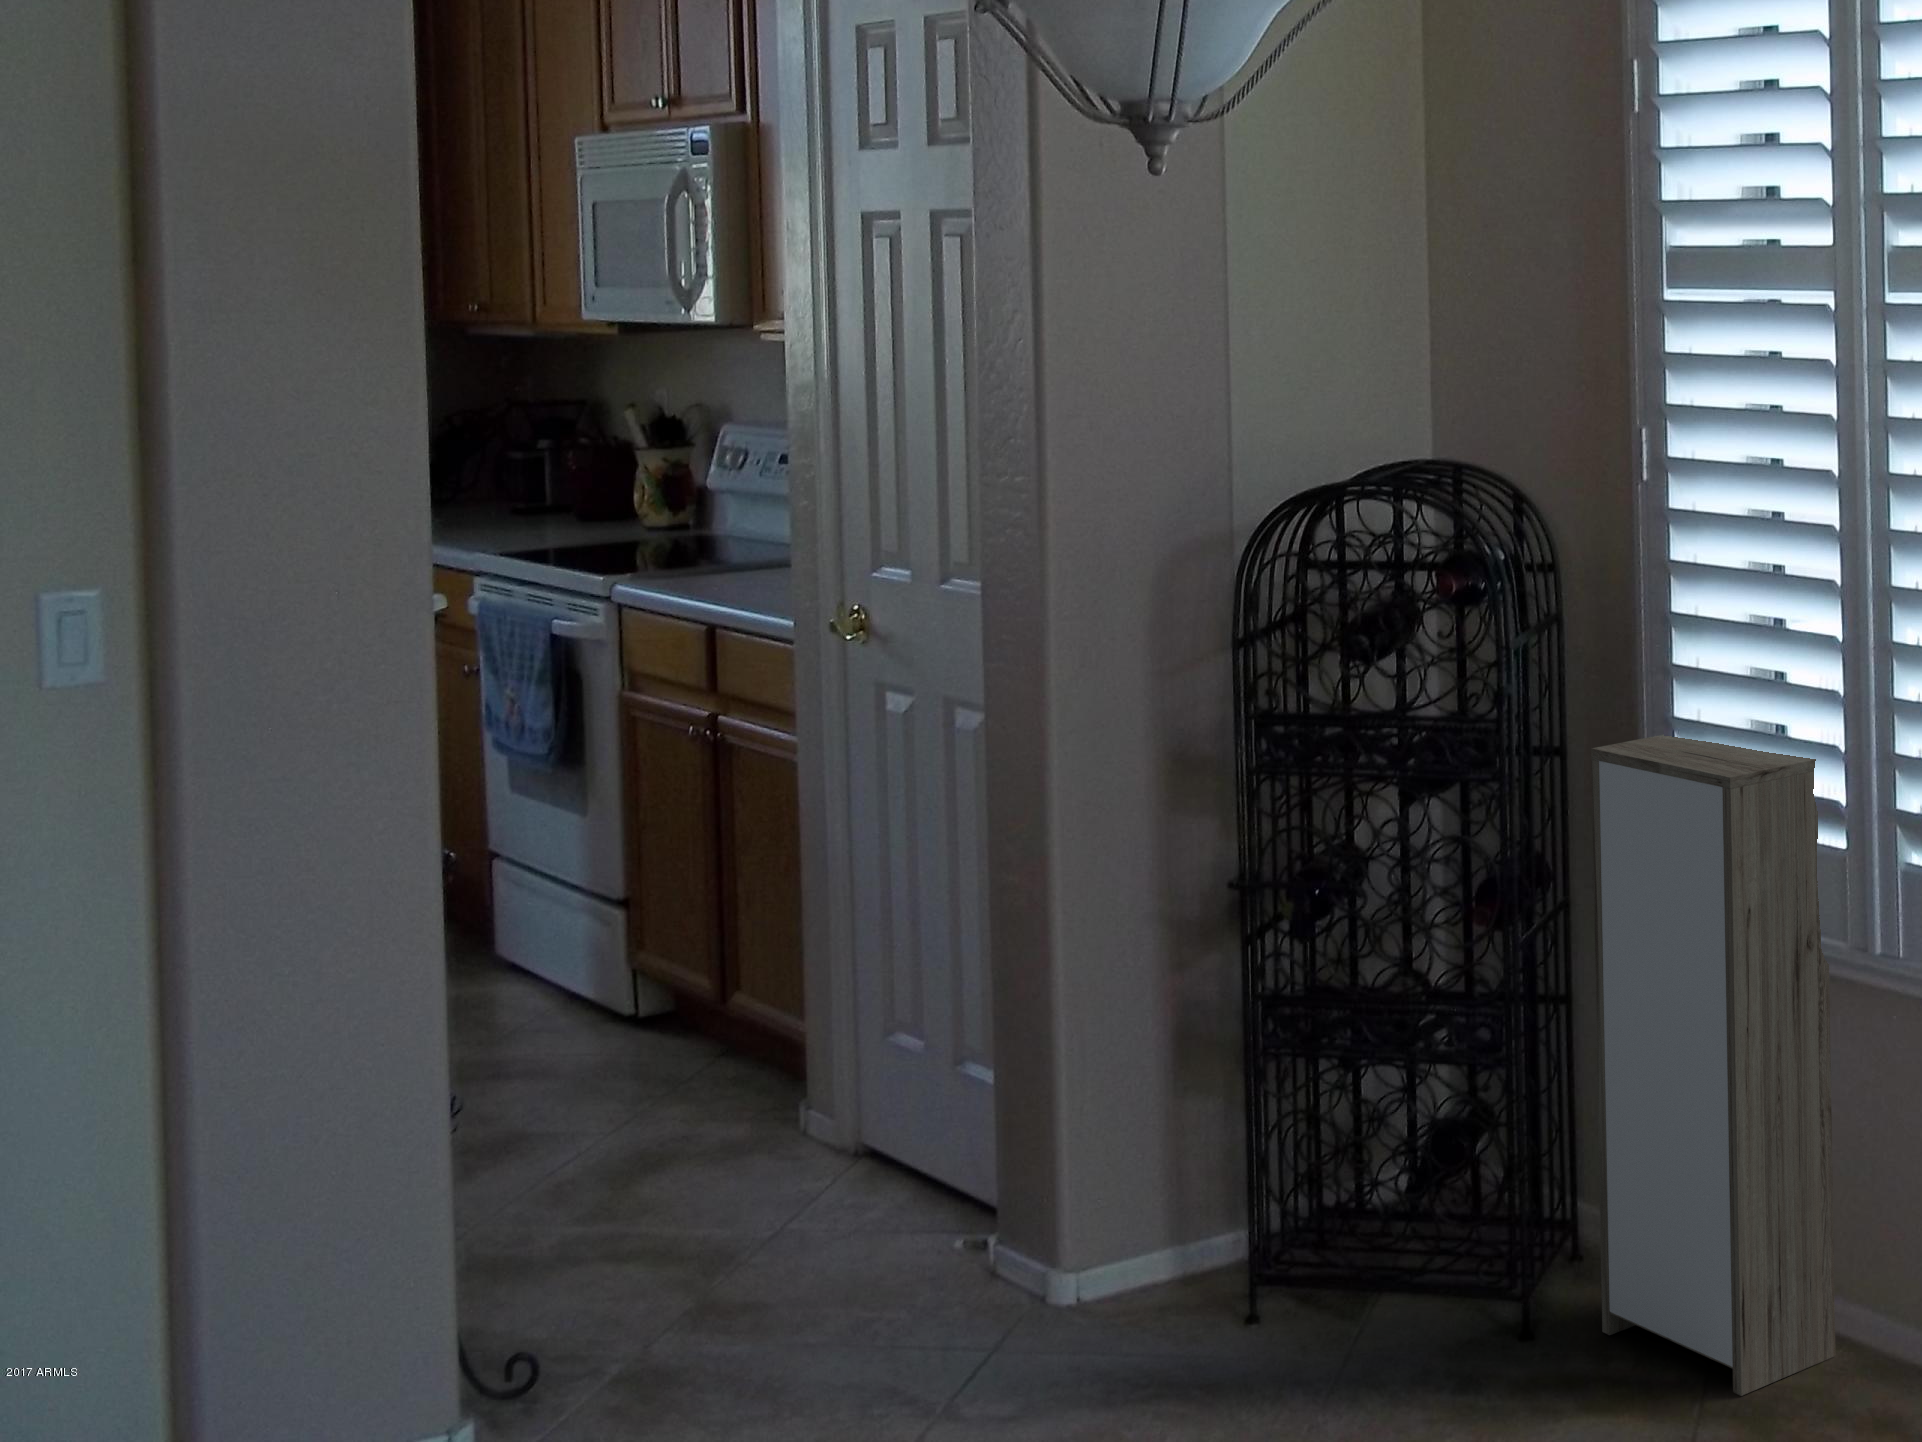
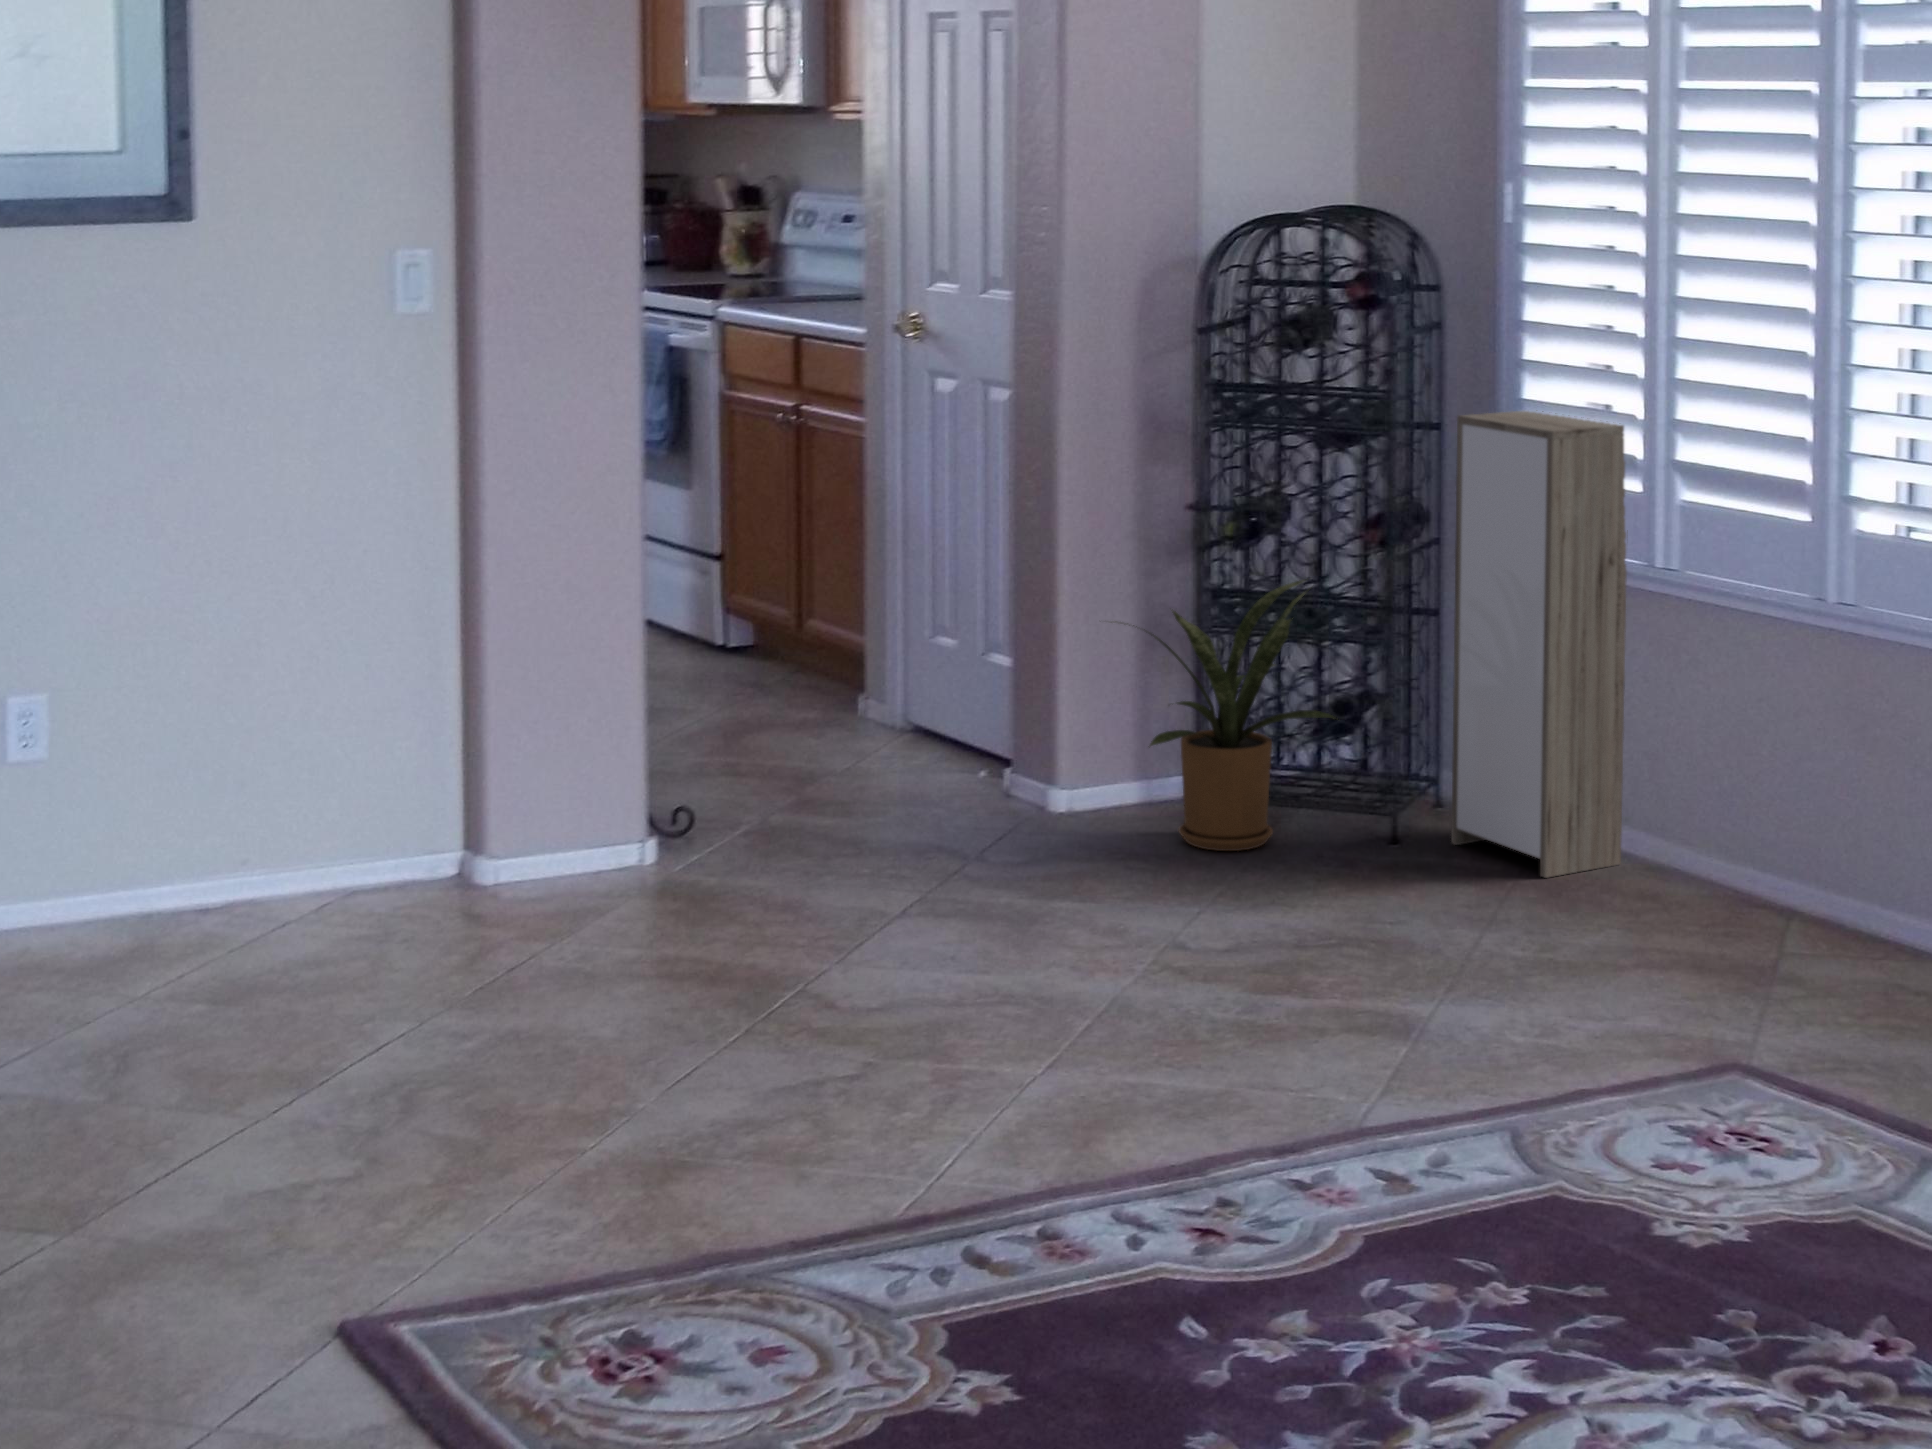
house plant: none [1103,975,1451,1378] -> present [1133,580,1334,851]

